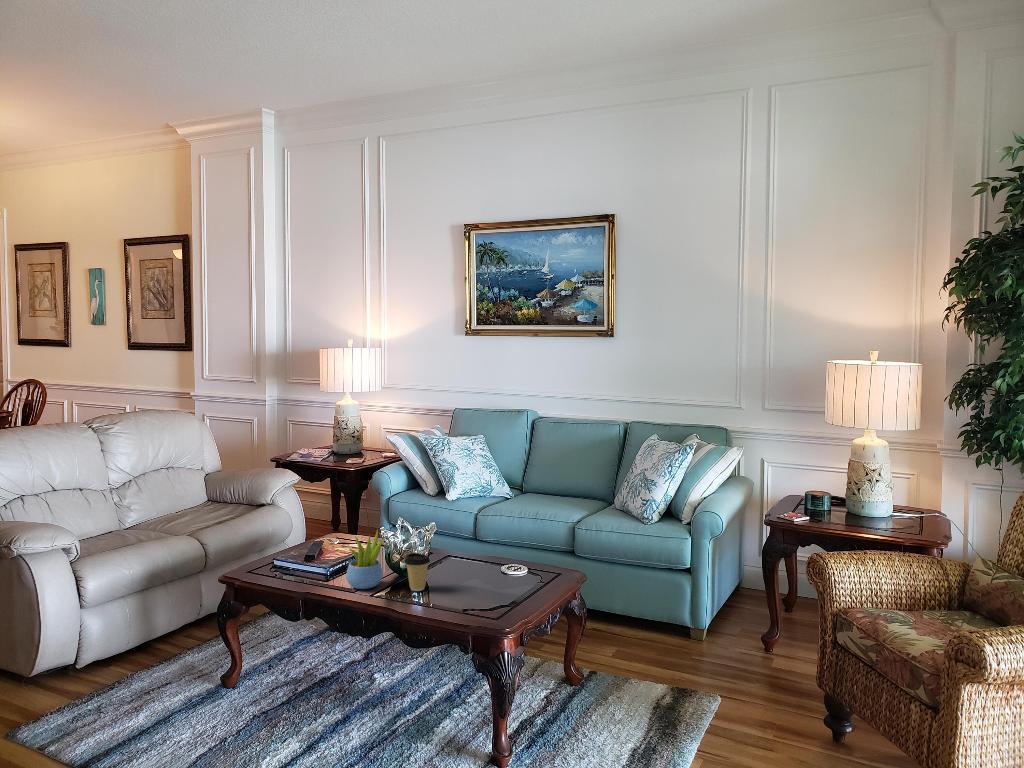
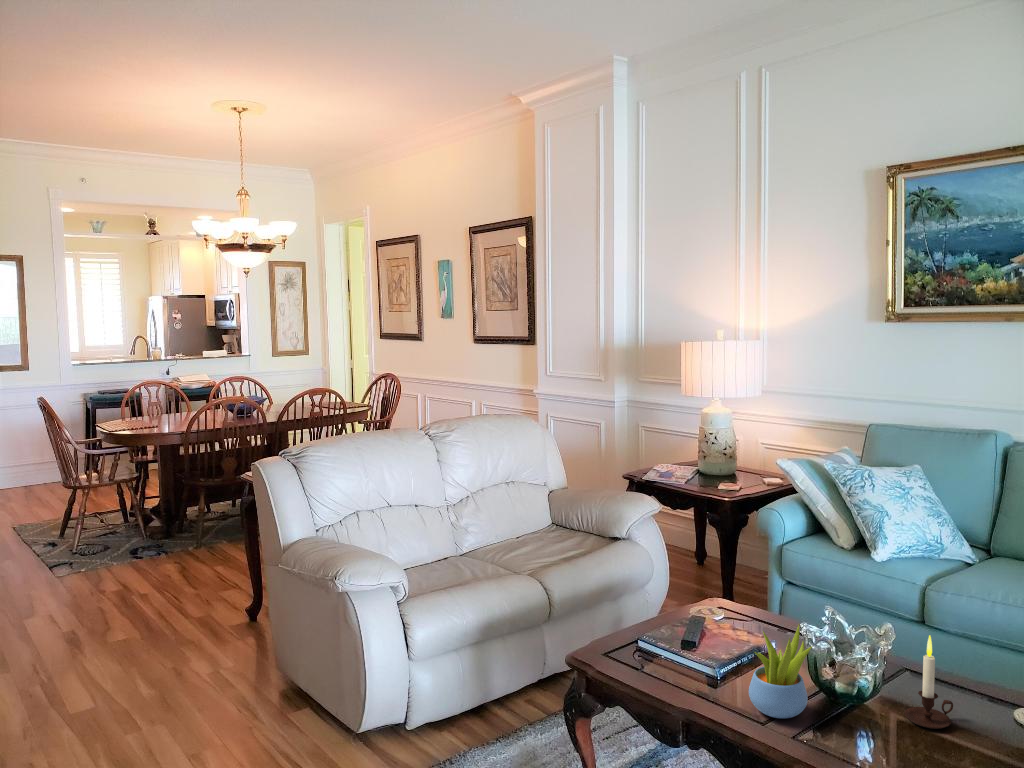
candle: none [441,526,469,582] -> present [905,635,953,729]
coffee cup: present [405,553,430,591] -> none [847,672,892,739]

